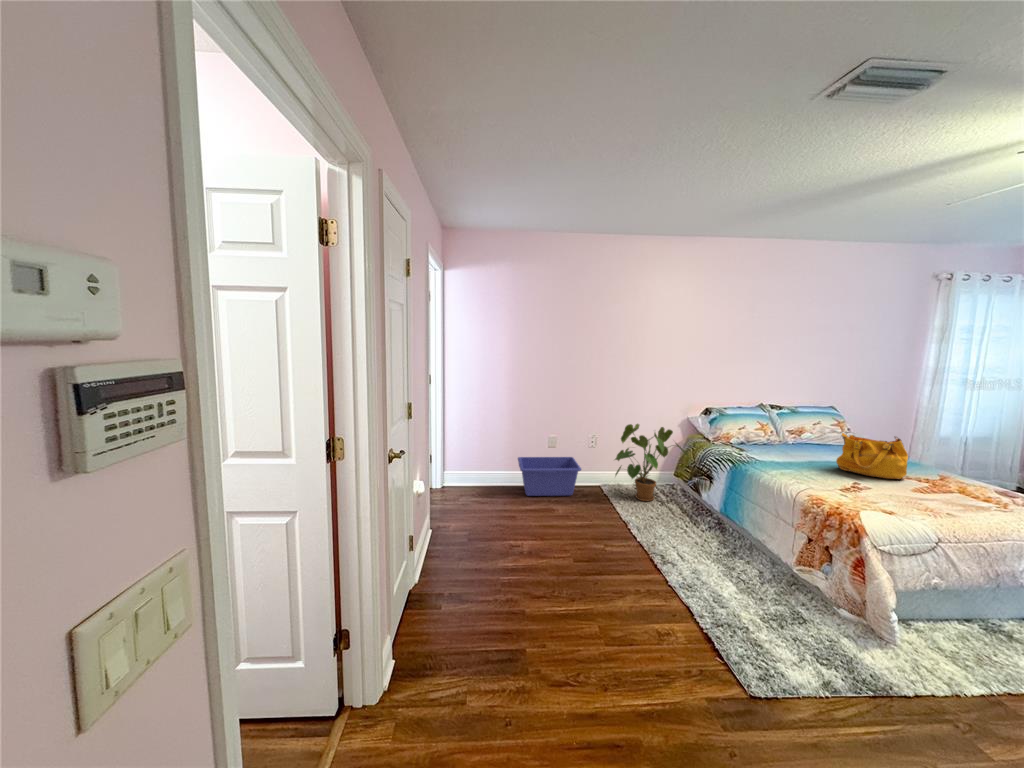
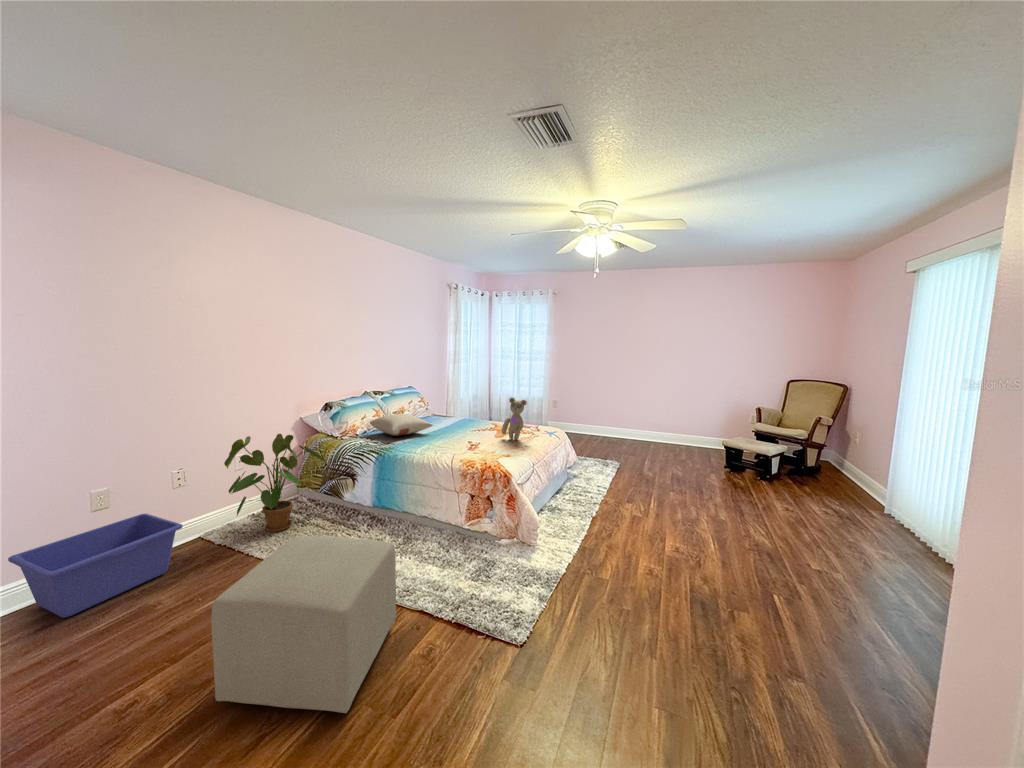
pillow: none [745,431,818,455] -> present [370,414,433,436]
handbag: present [836,433,908,479] -> none [449,402,488,435]
teddy bear: none [917,437,969,501] -> present [502,397,527,440]
ottoman: none [540,494,664,617] -> present [211,536,396,713]

